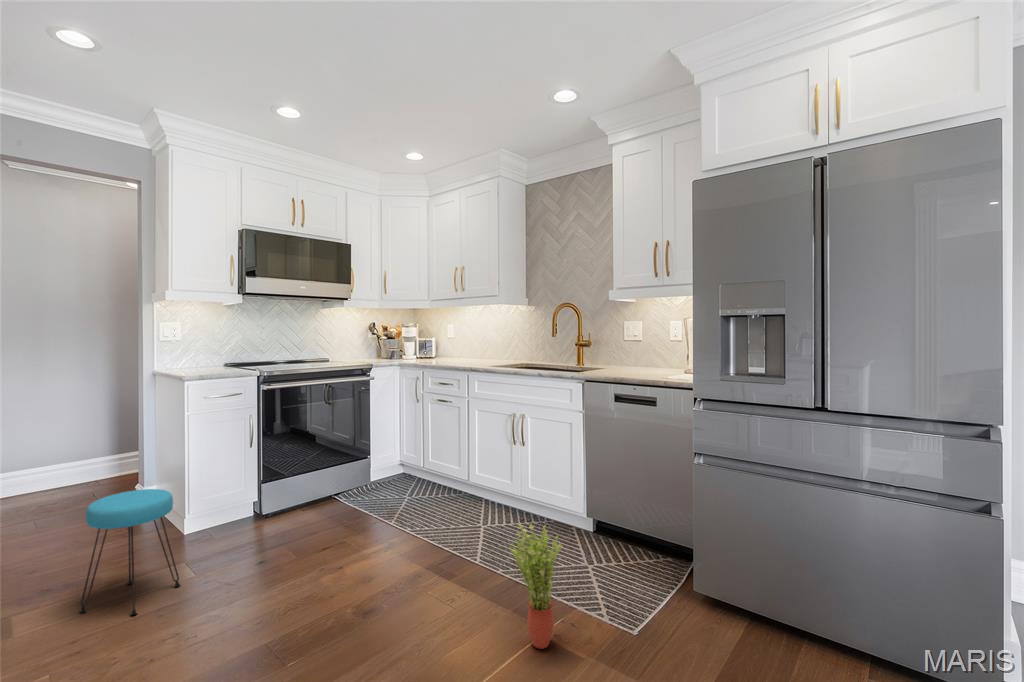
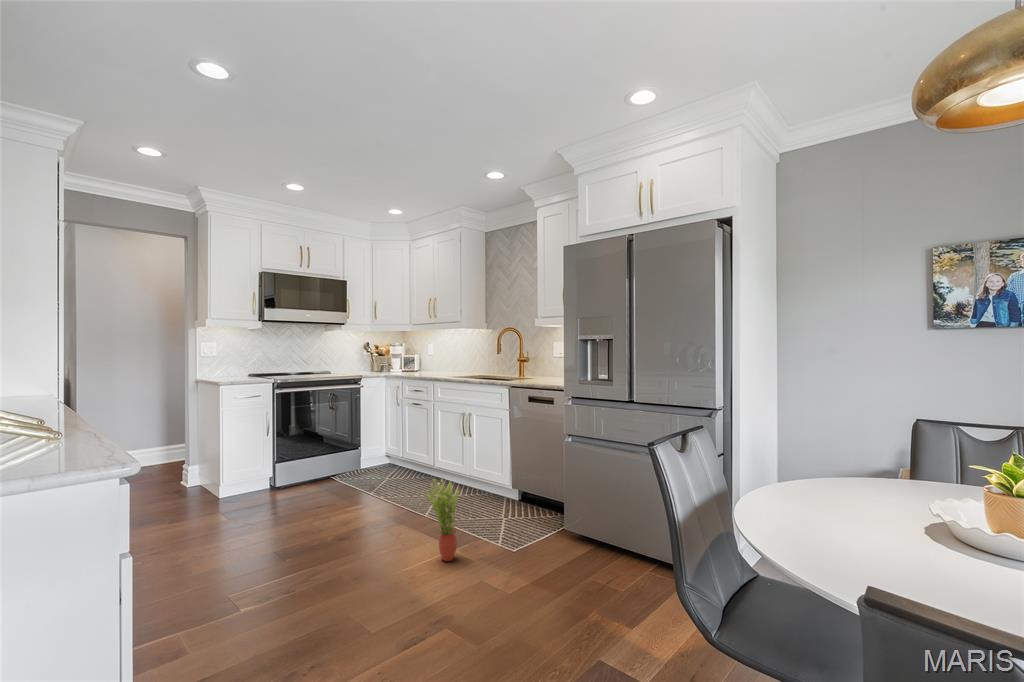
stool: present [79,489,180,615] -> none [150,460,215,541]

